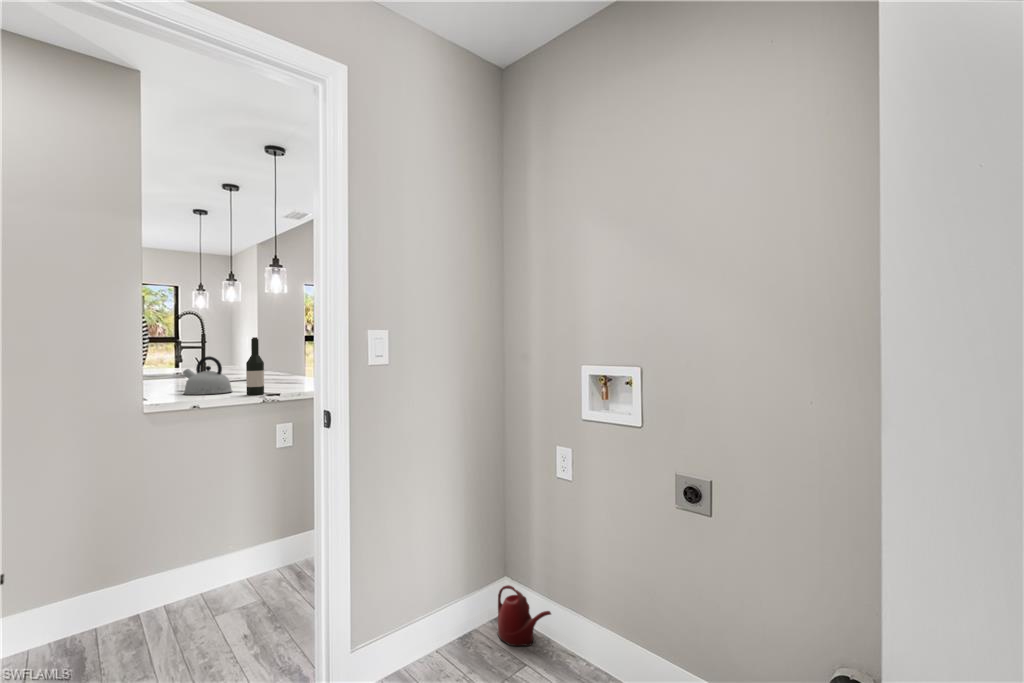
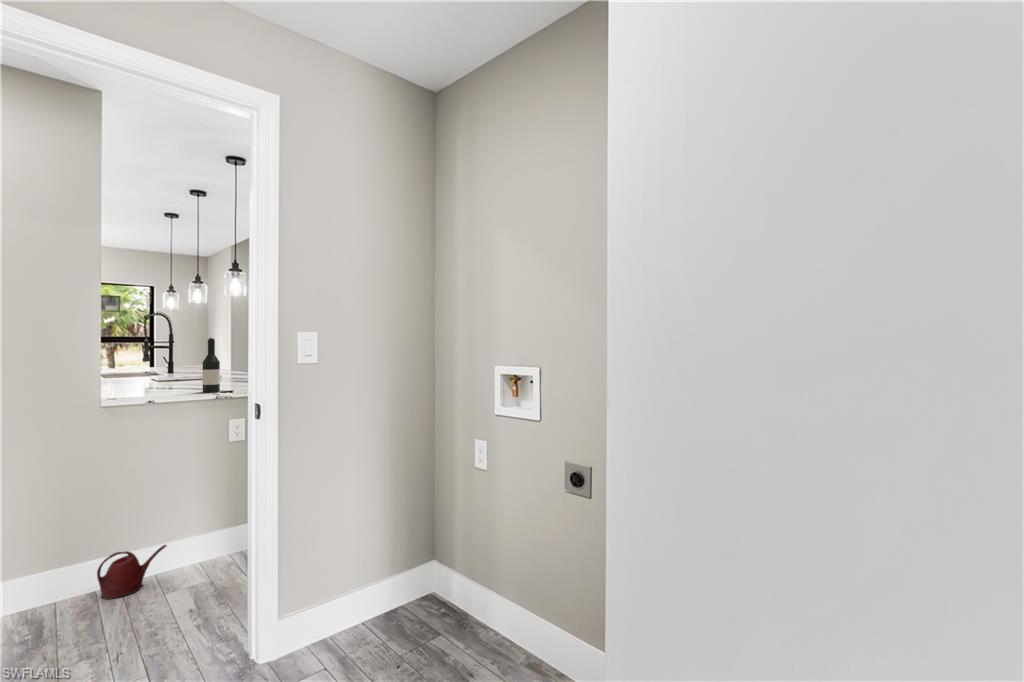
kettle: present [183,356,232,395] -> none [143,356,191,392]
watering can: present [497,585,551,646] -> present [97,545,167,600]

